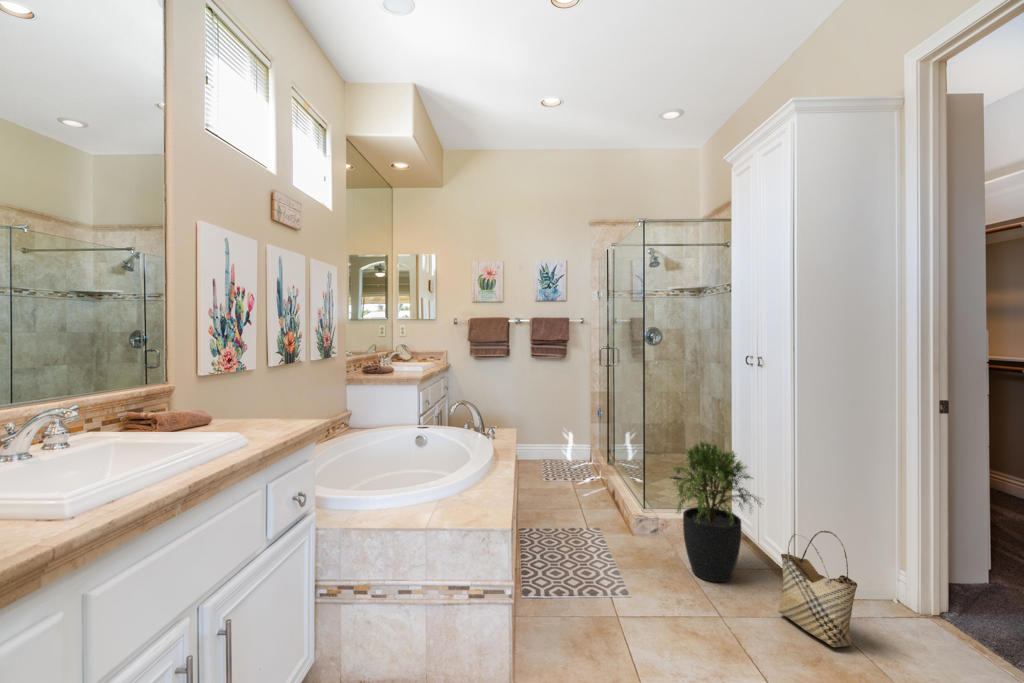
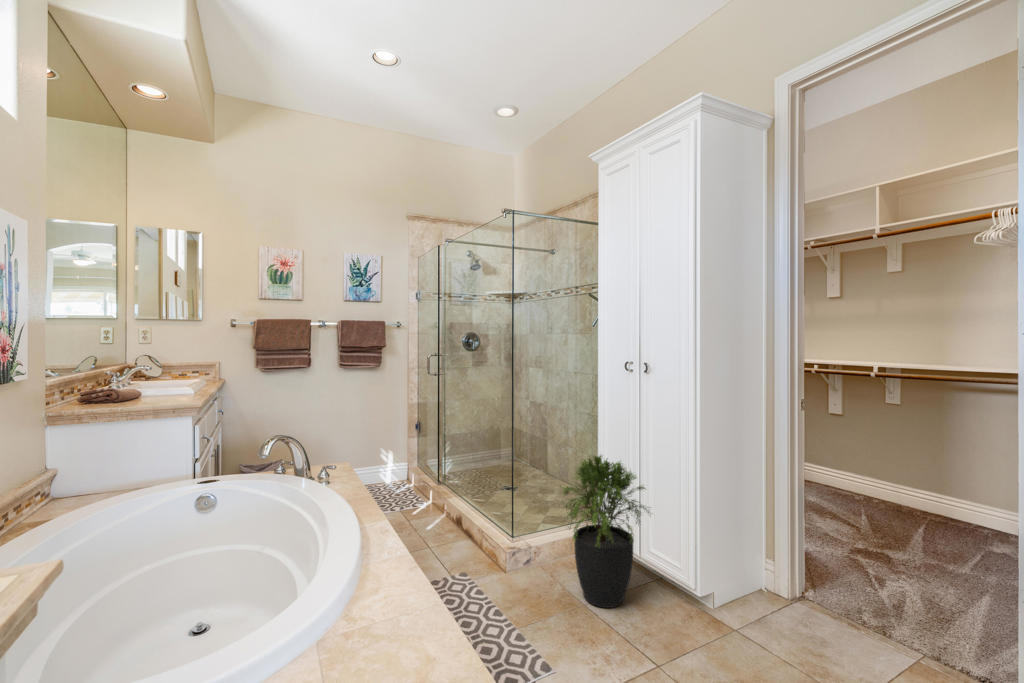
woven basket: present [778,531,857,647] -> none [685,532,764,651]

